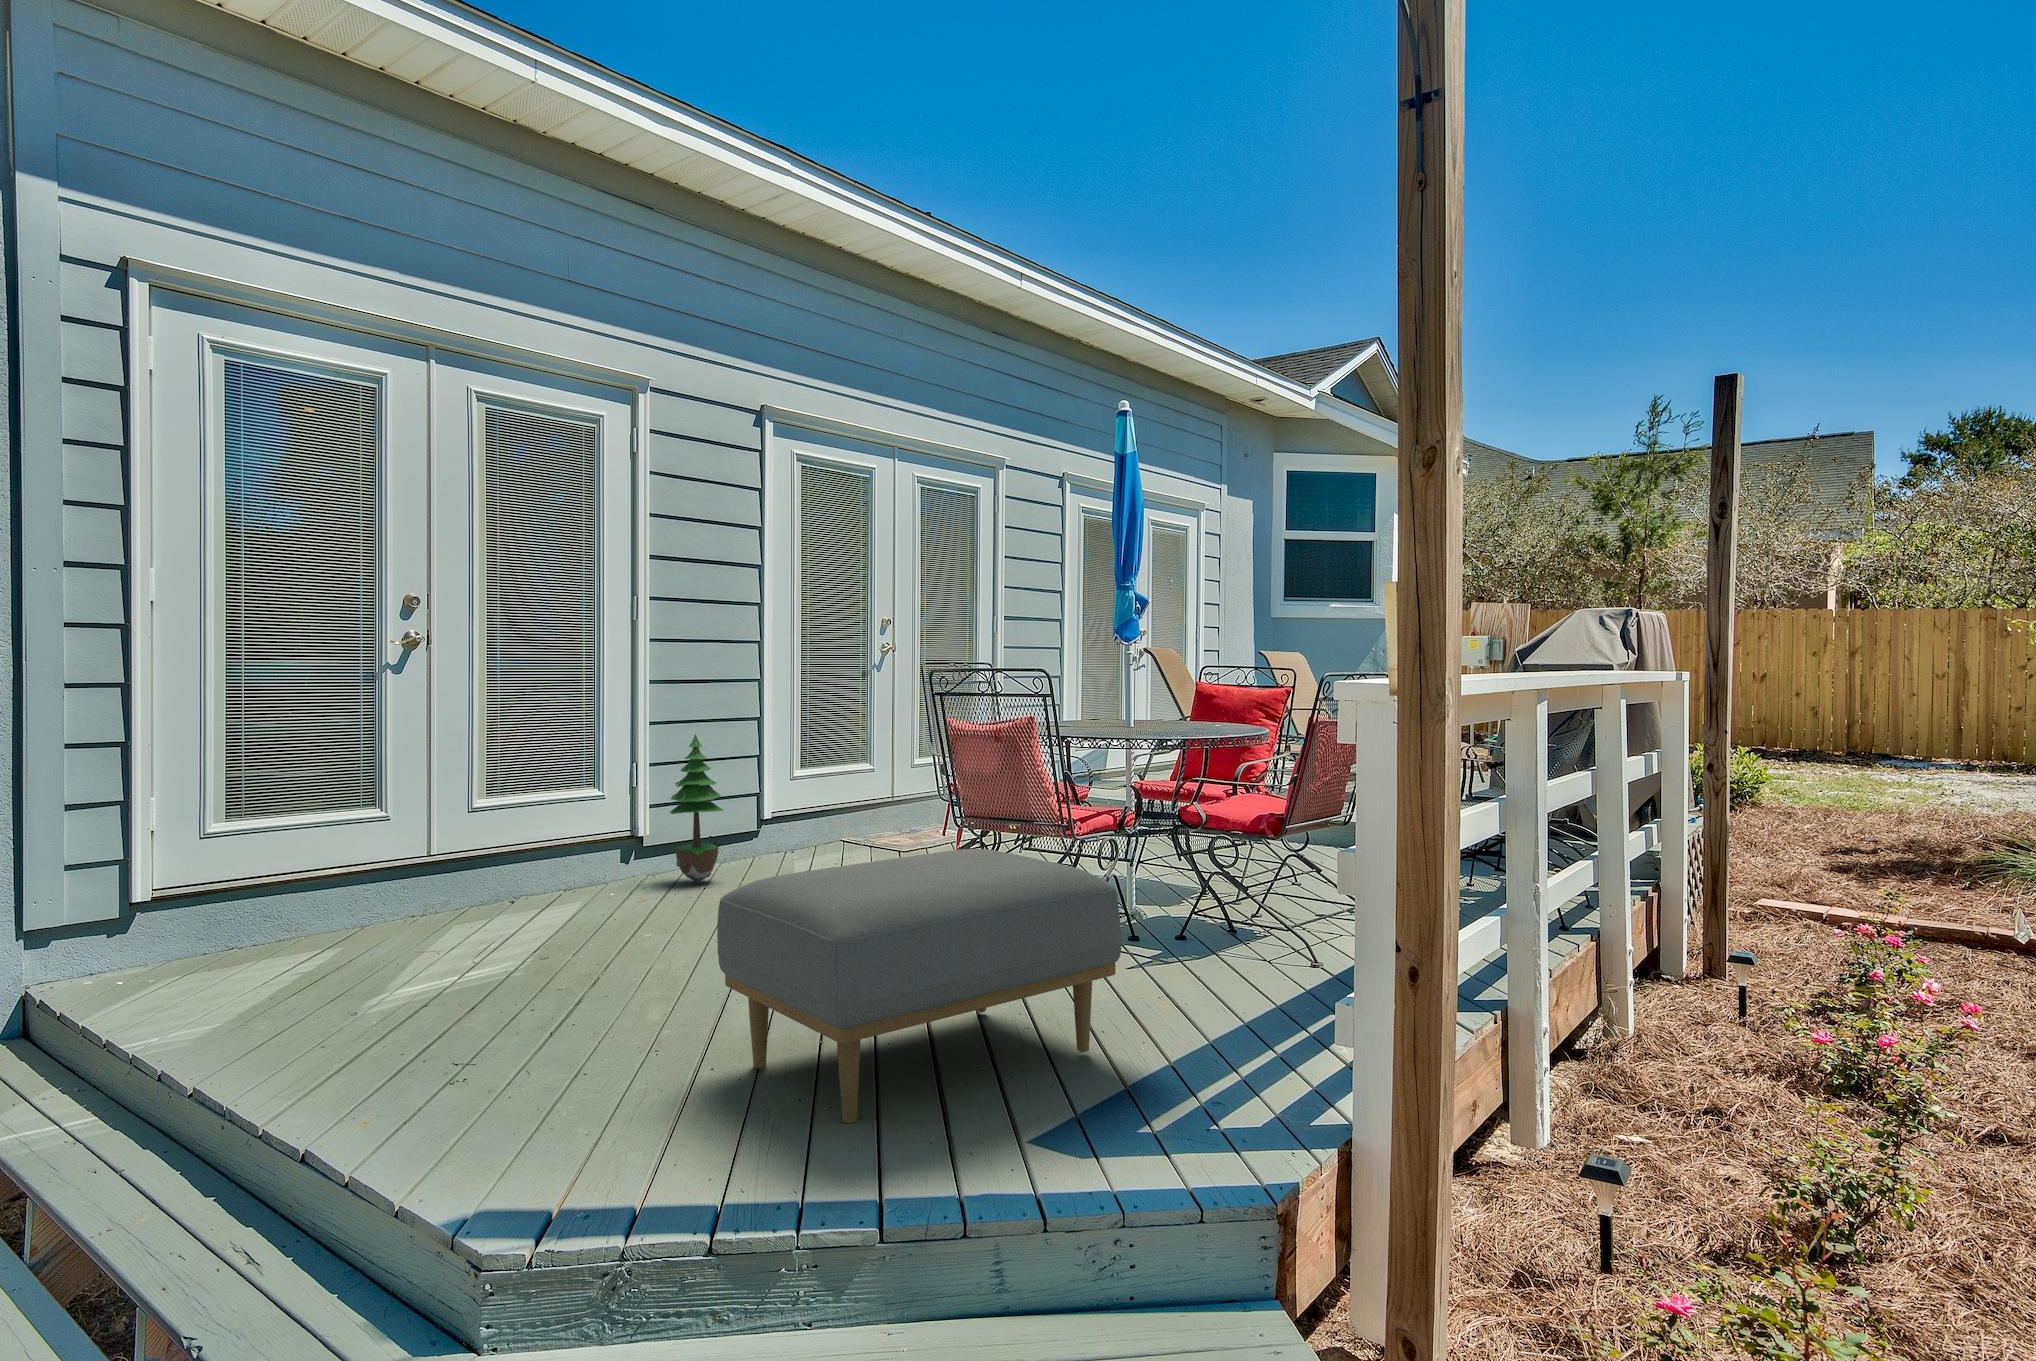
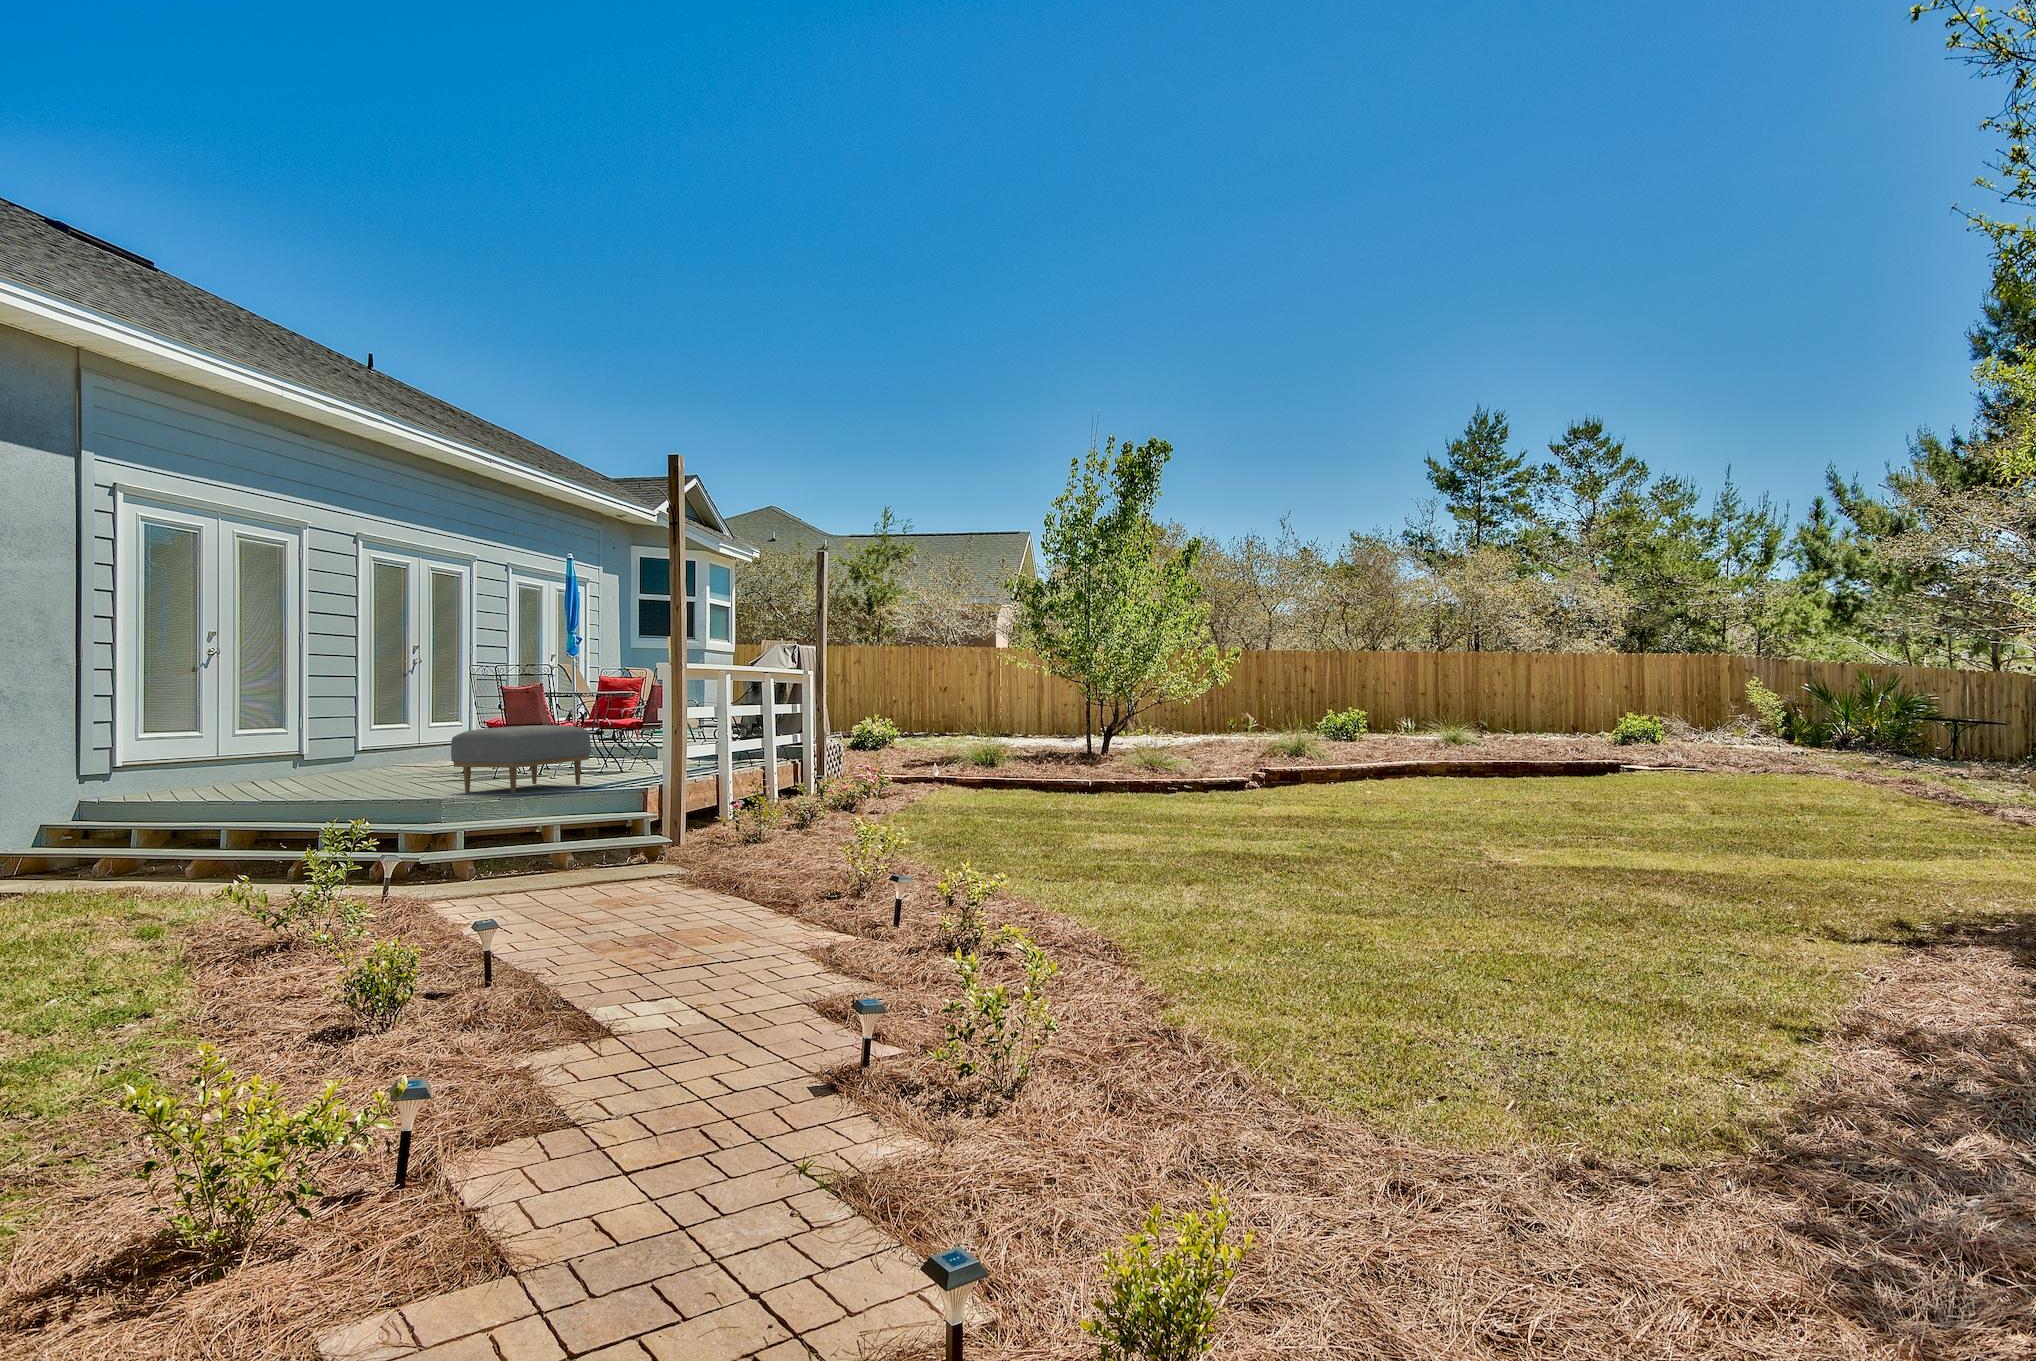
potted tree: present [670,734,723,883] -> none [319,702,351,778]

